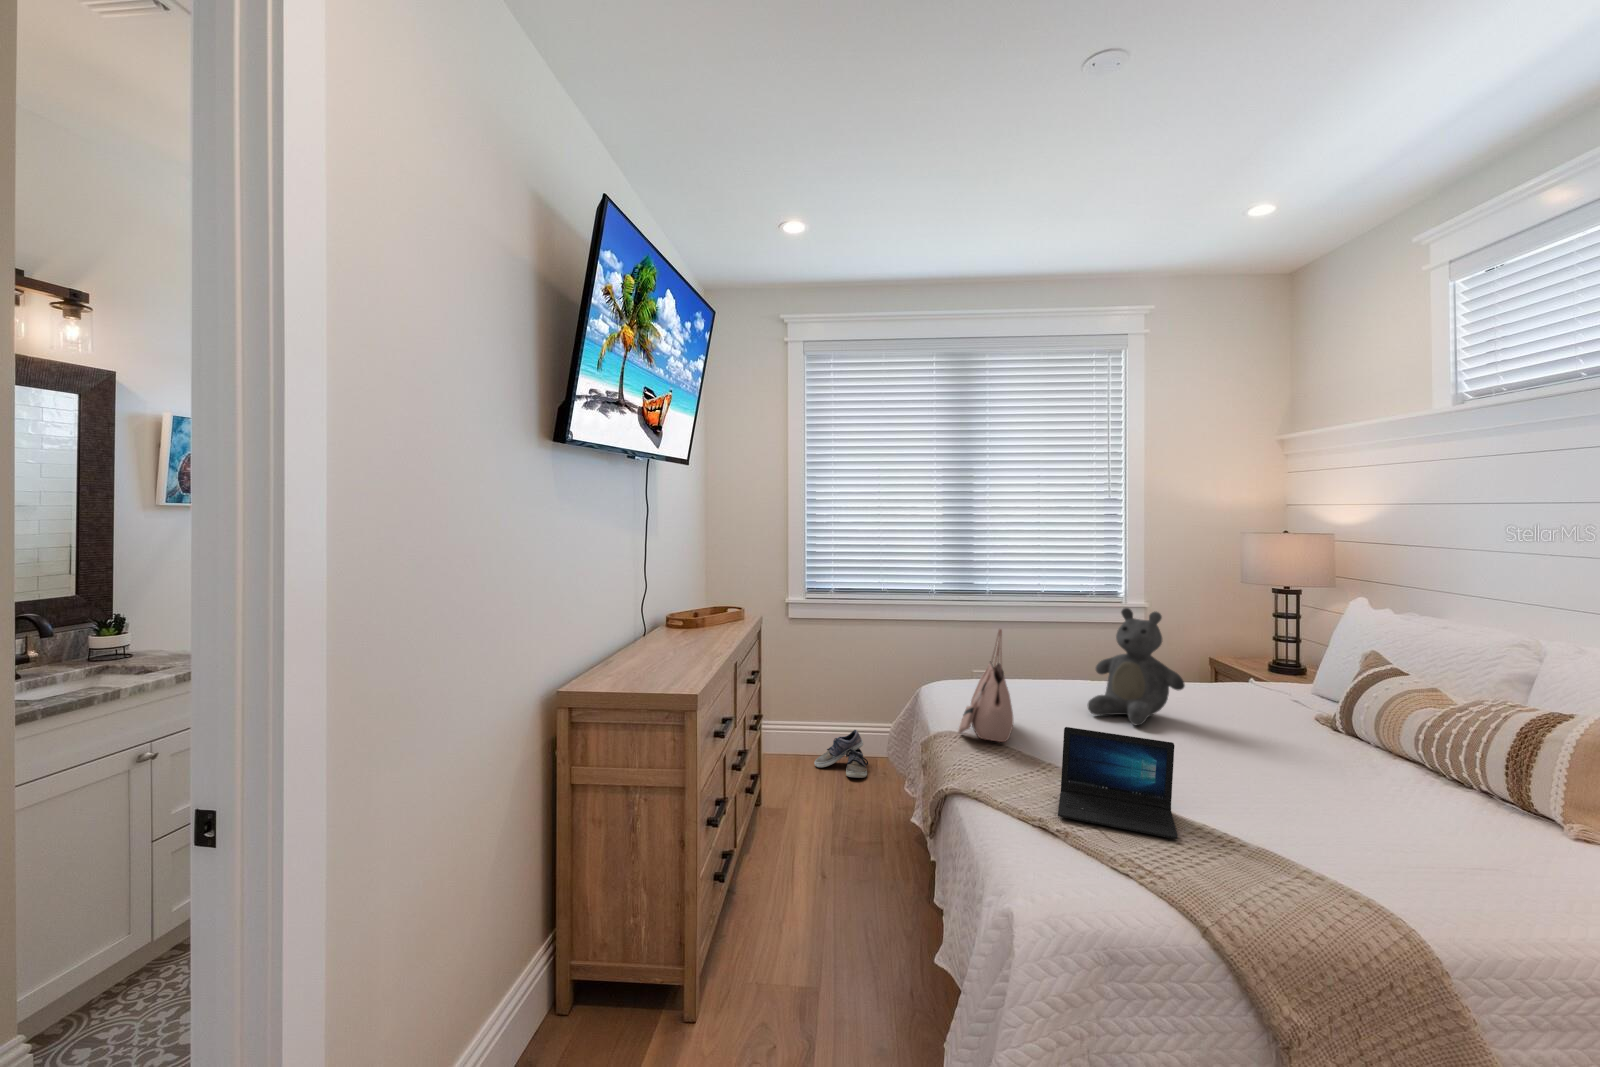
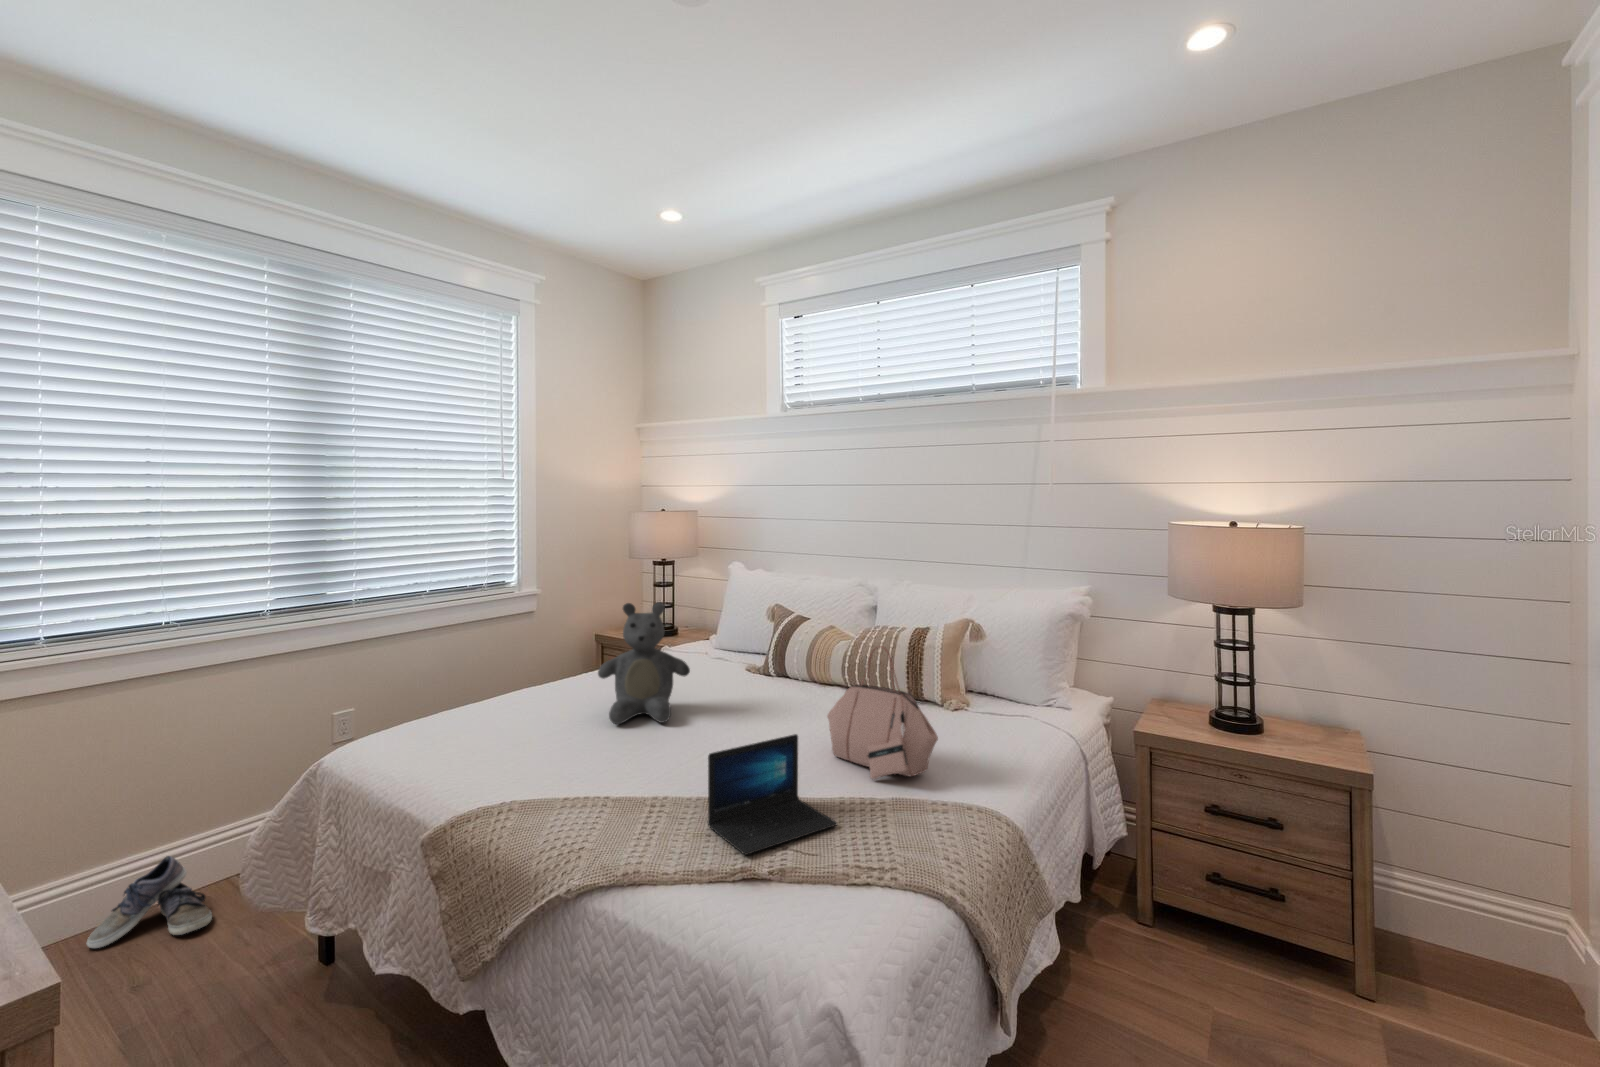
handbag: present [959,629,1013,742] -> present [827,646,938,779]

